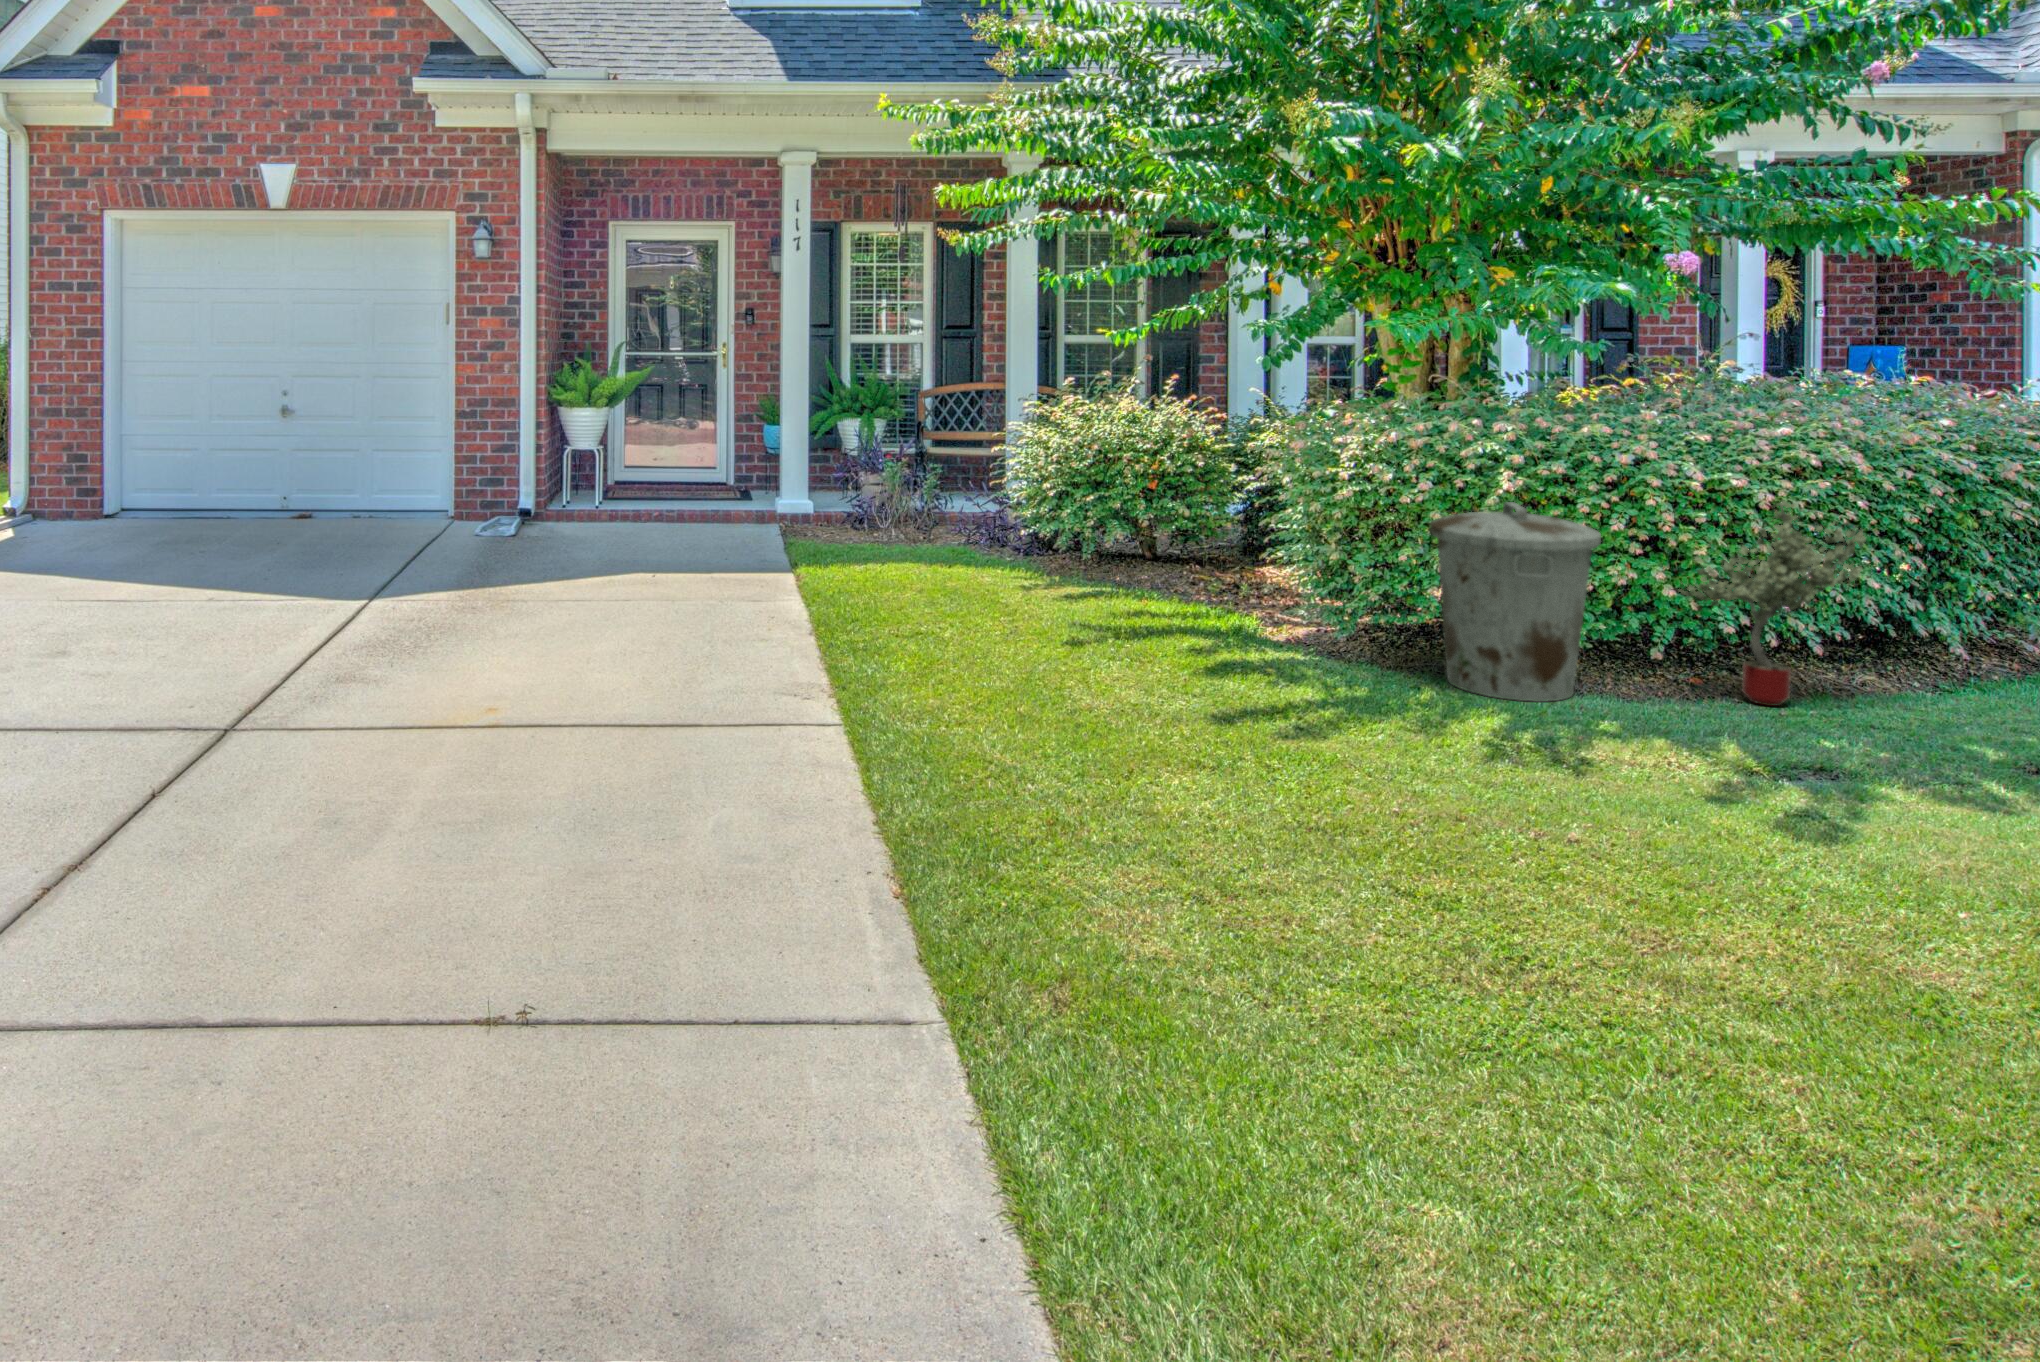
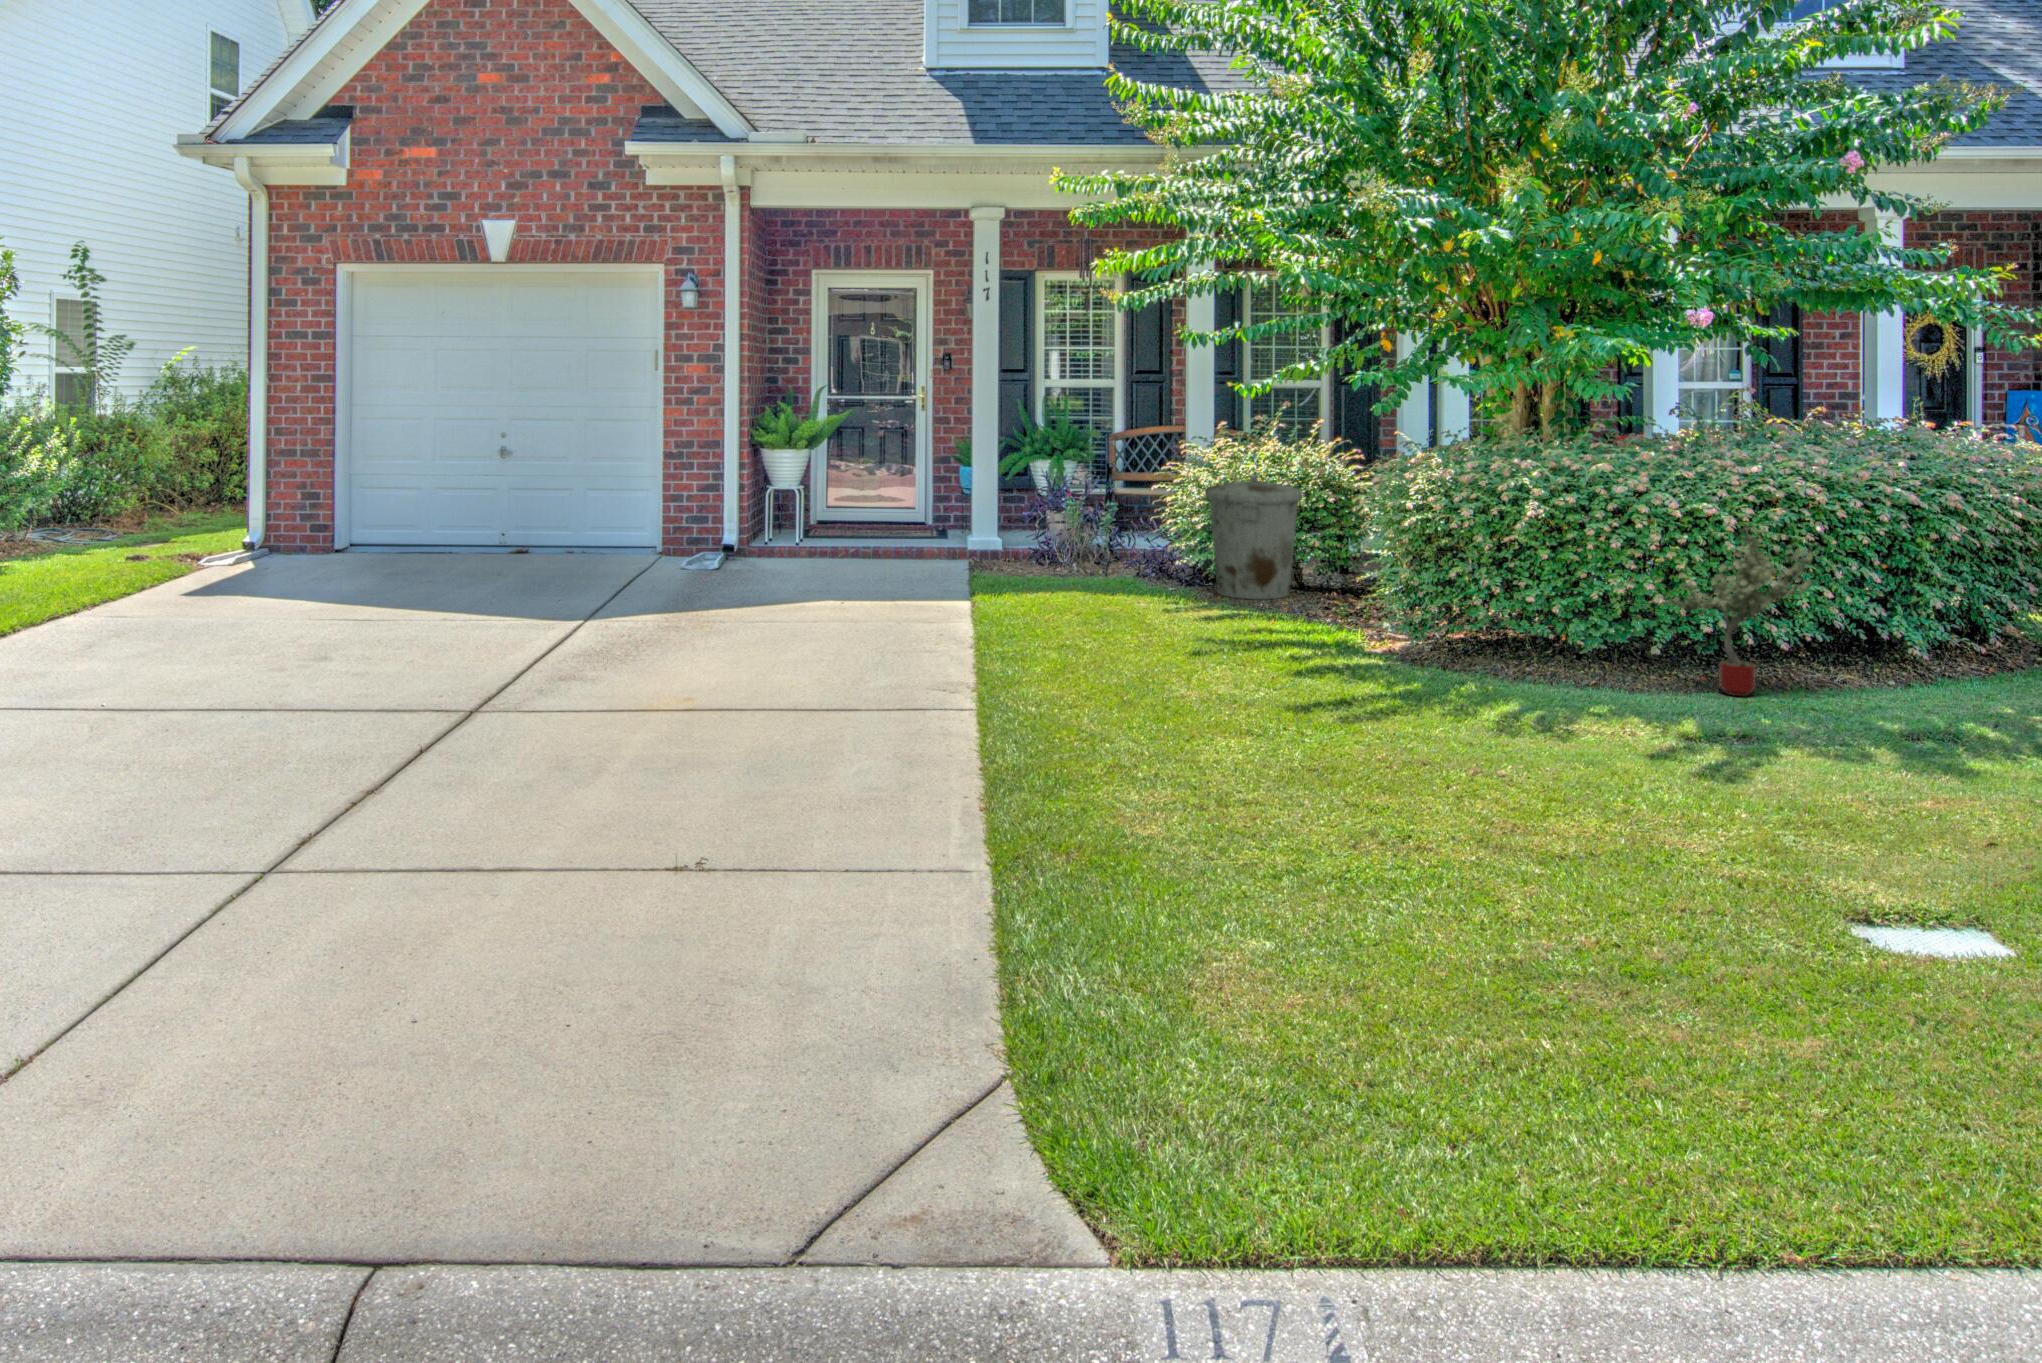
trash can: present [1430,502,1601,702] -> present [1205,475,1303,599]

